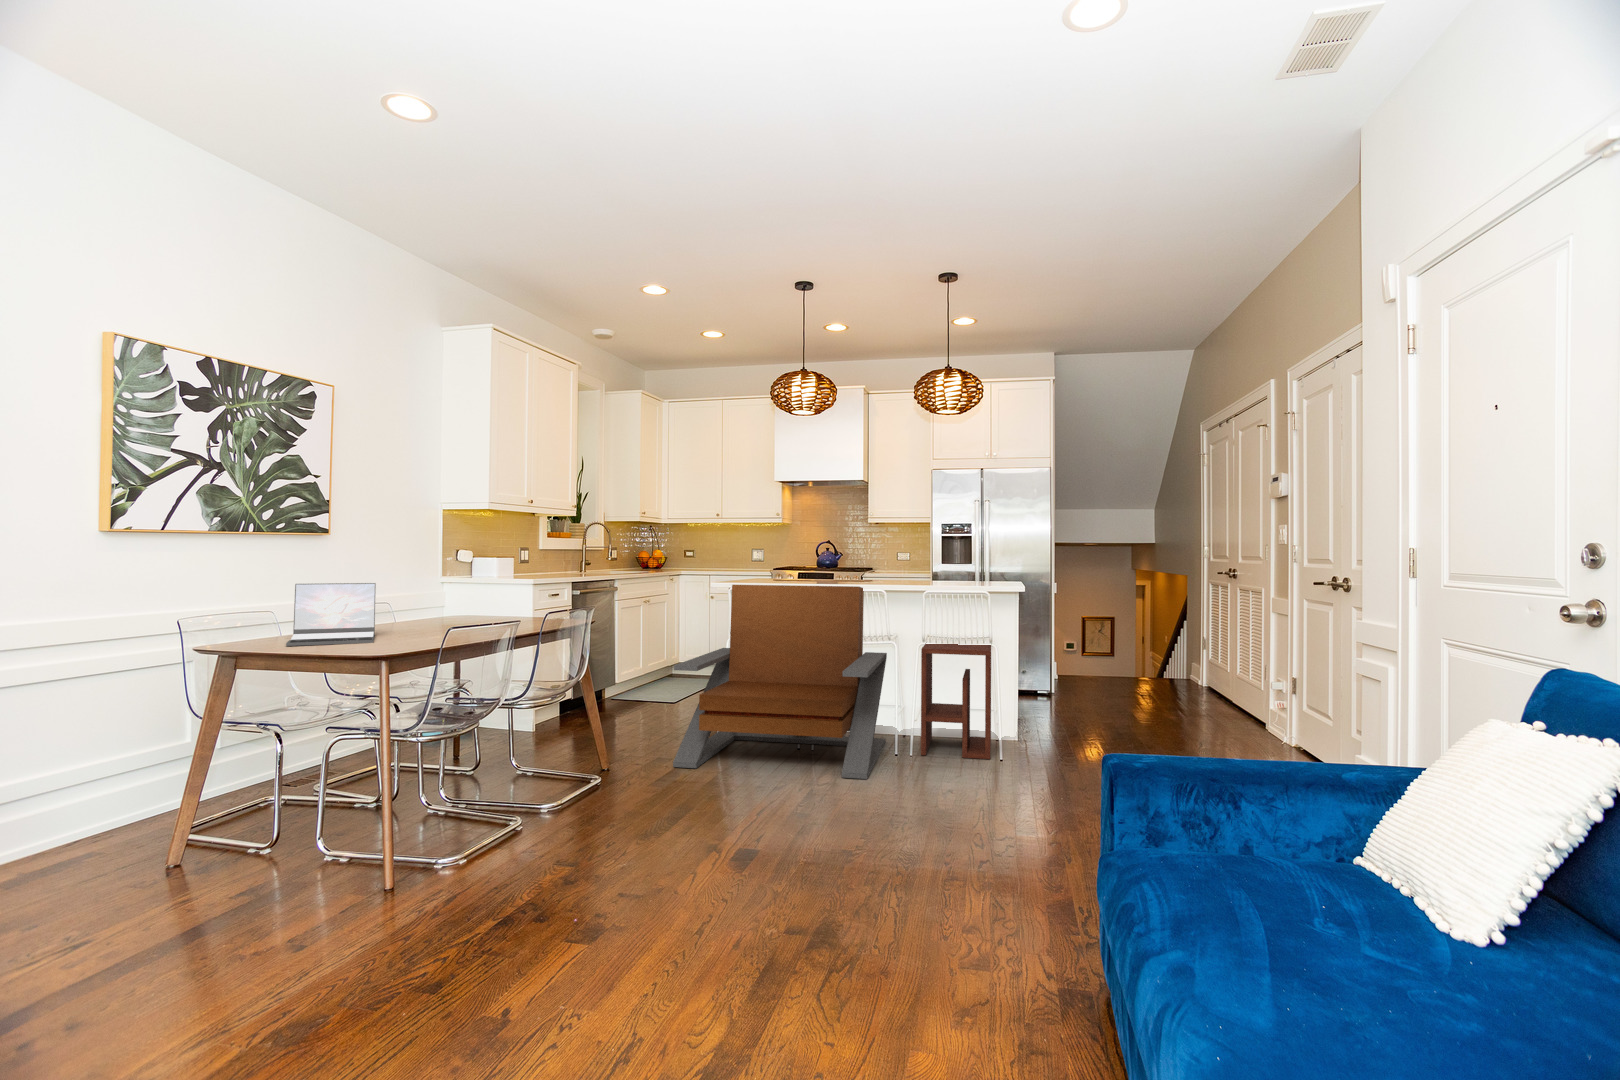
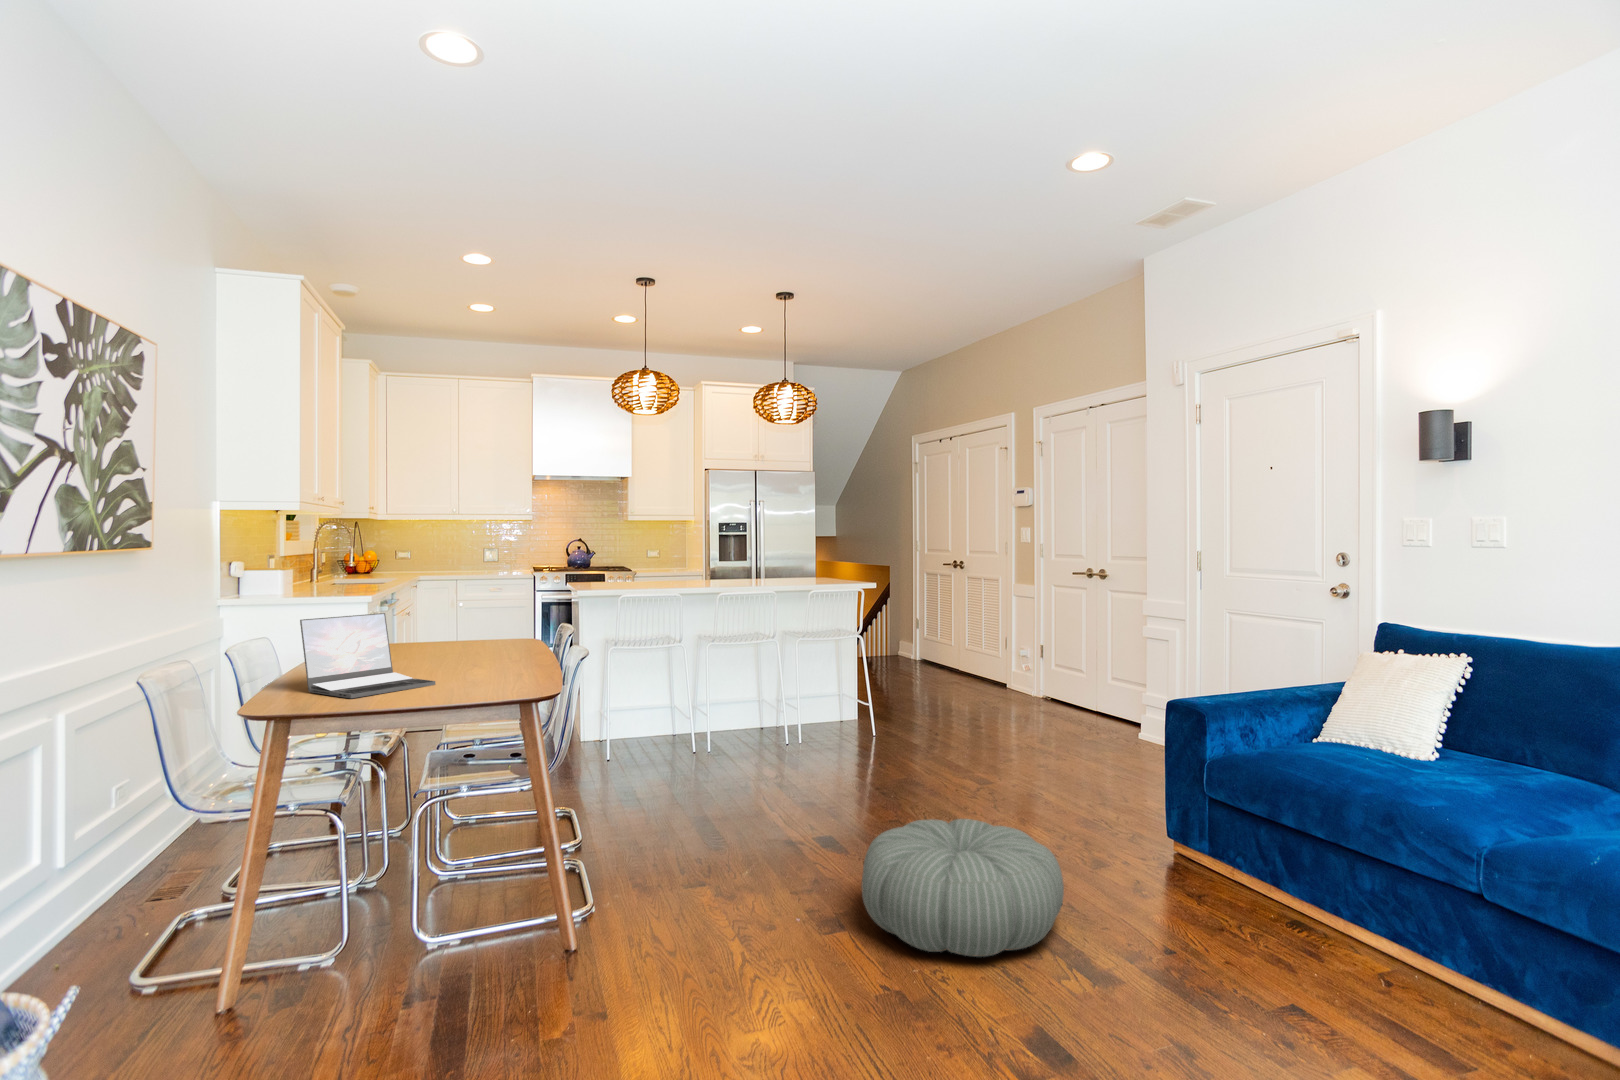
lounge chair: present [673,585,887,779] -> none [587,589,804,791]
side table: present [921,644,991,759] -> none [786,636,867,745]
pouf: none [599,837,836,1010] -> present [862,819,1064,957]

